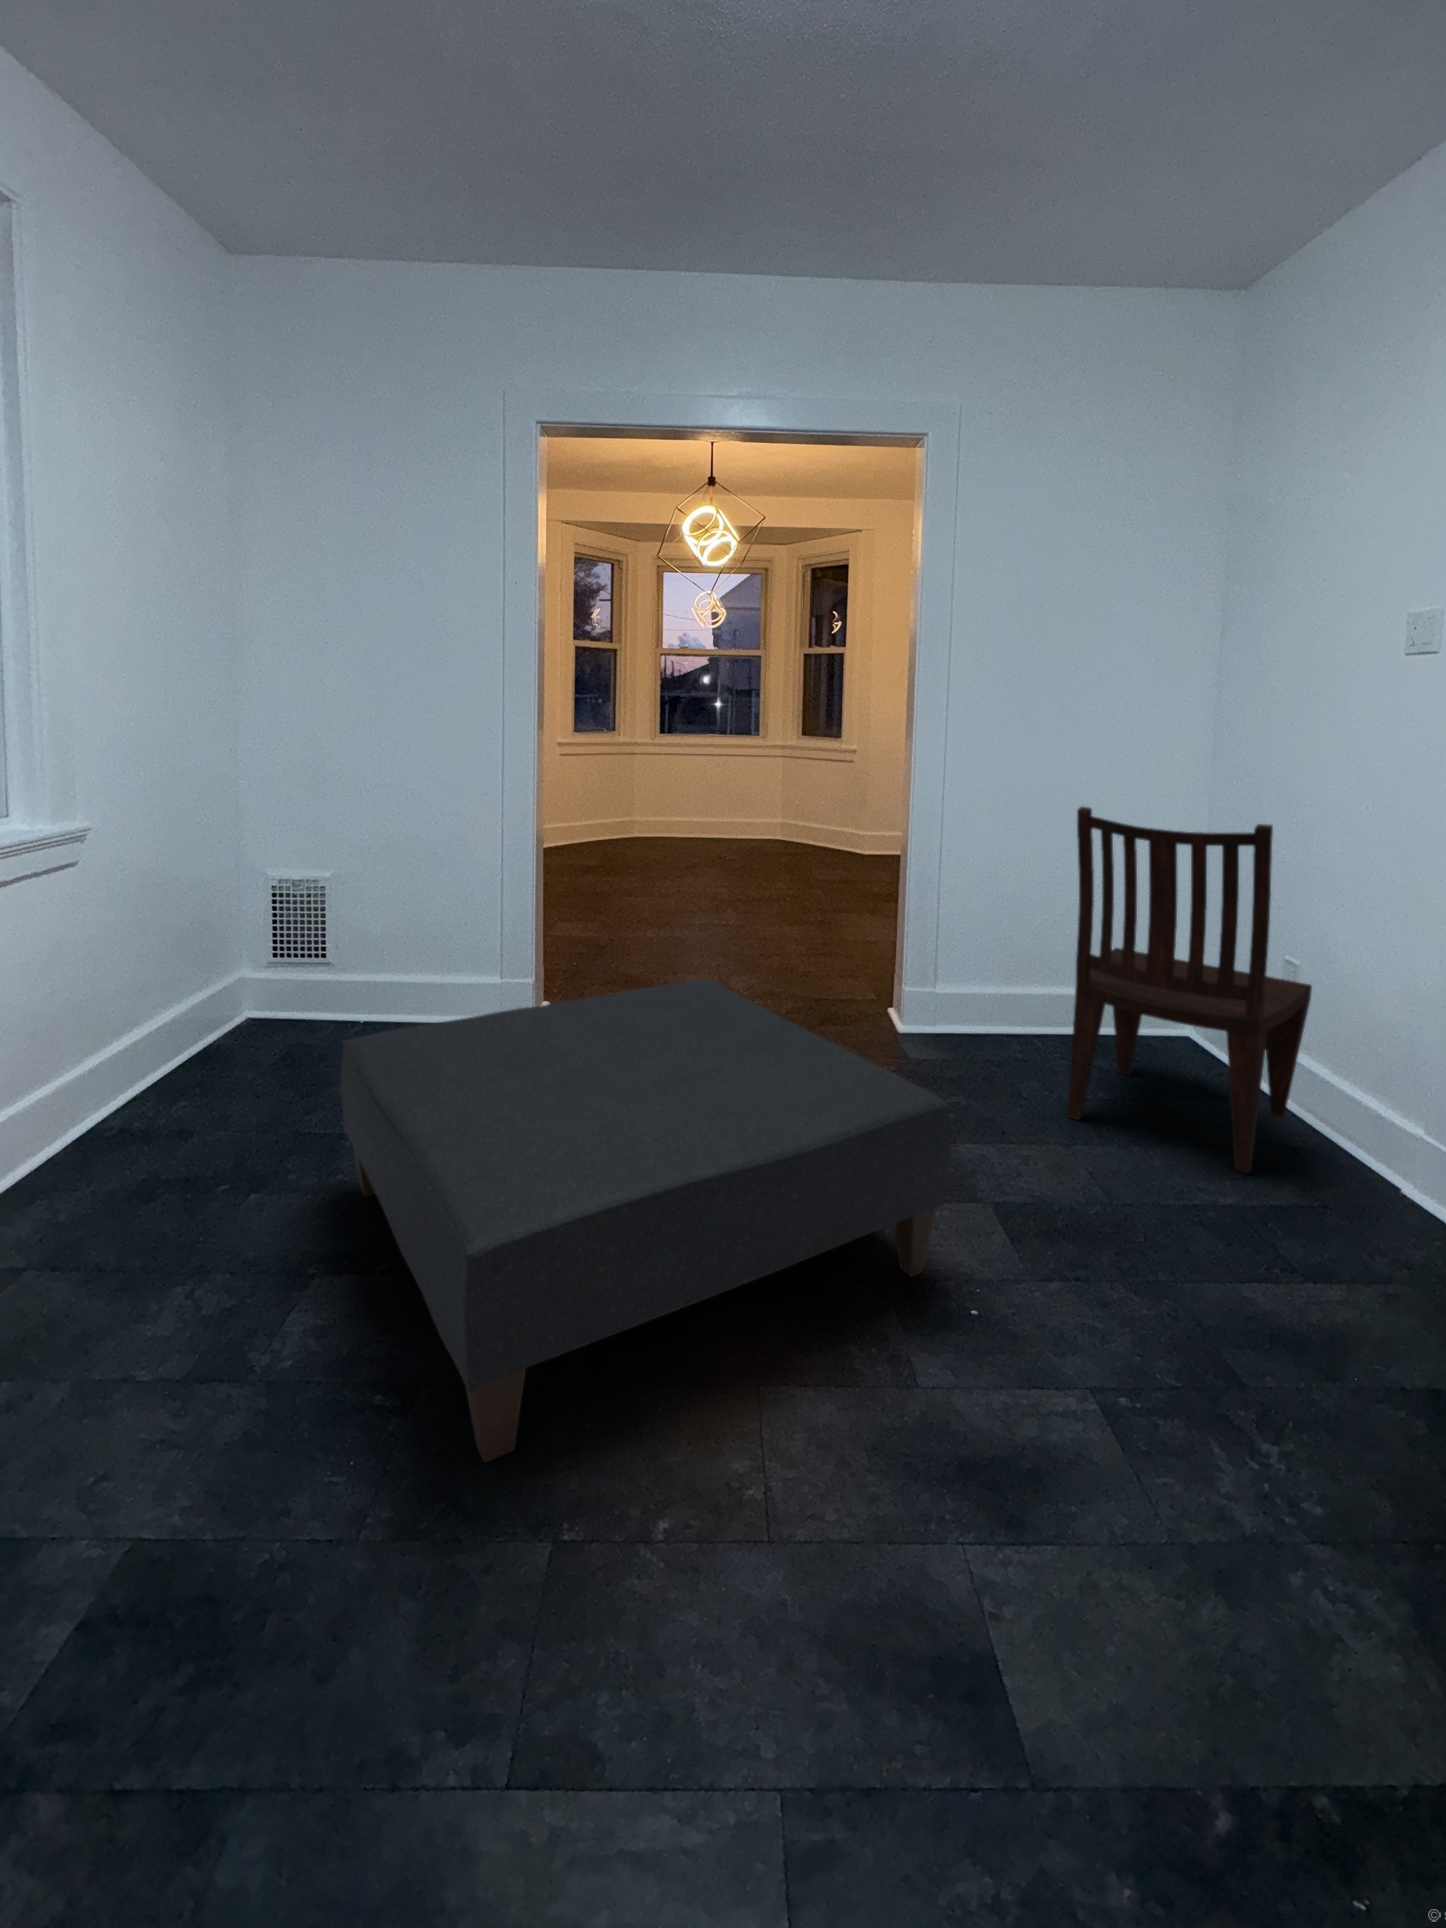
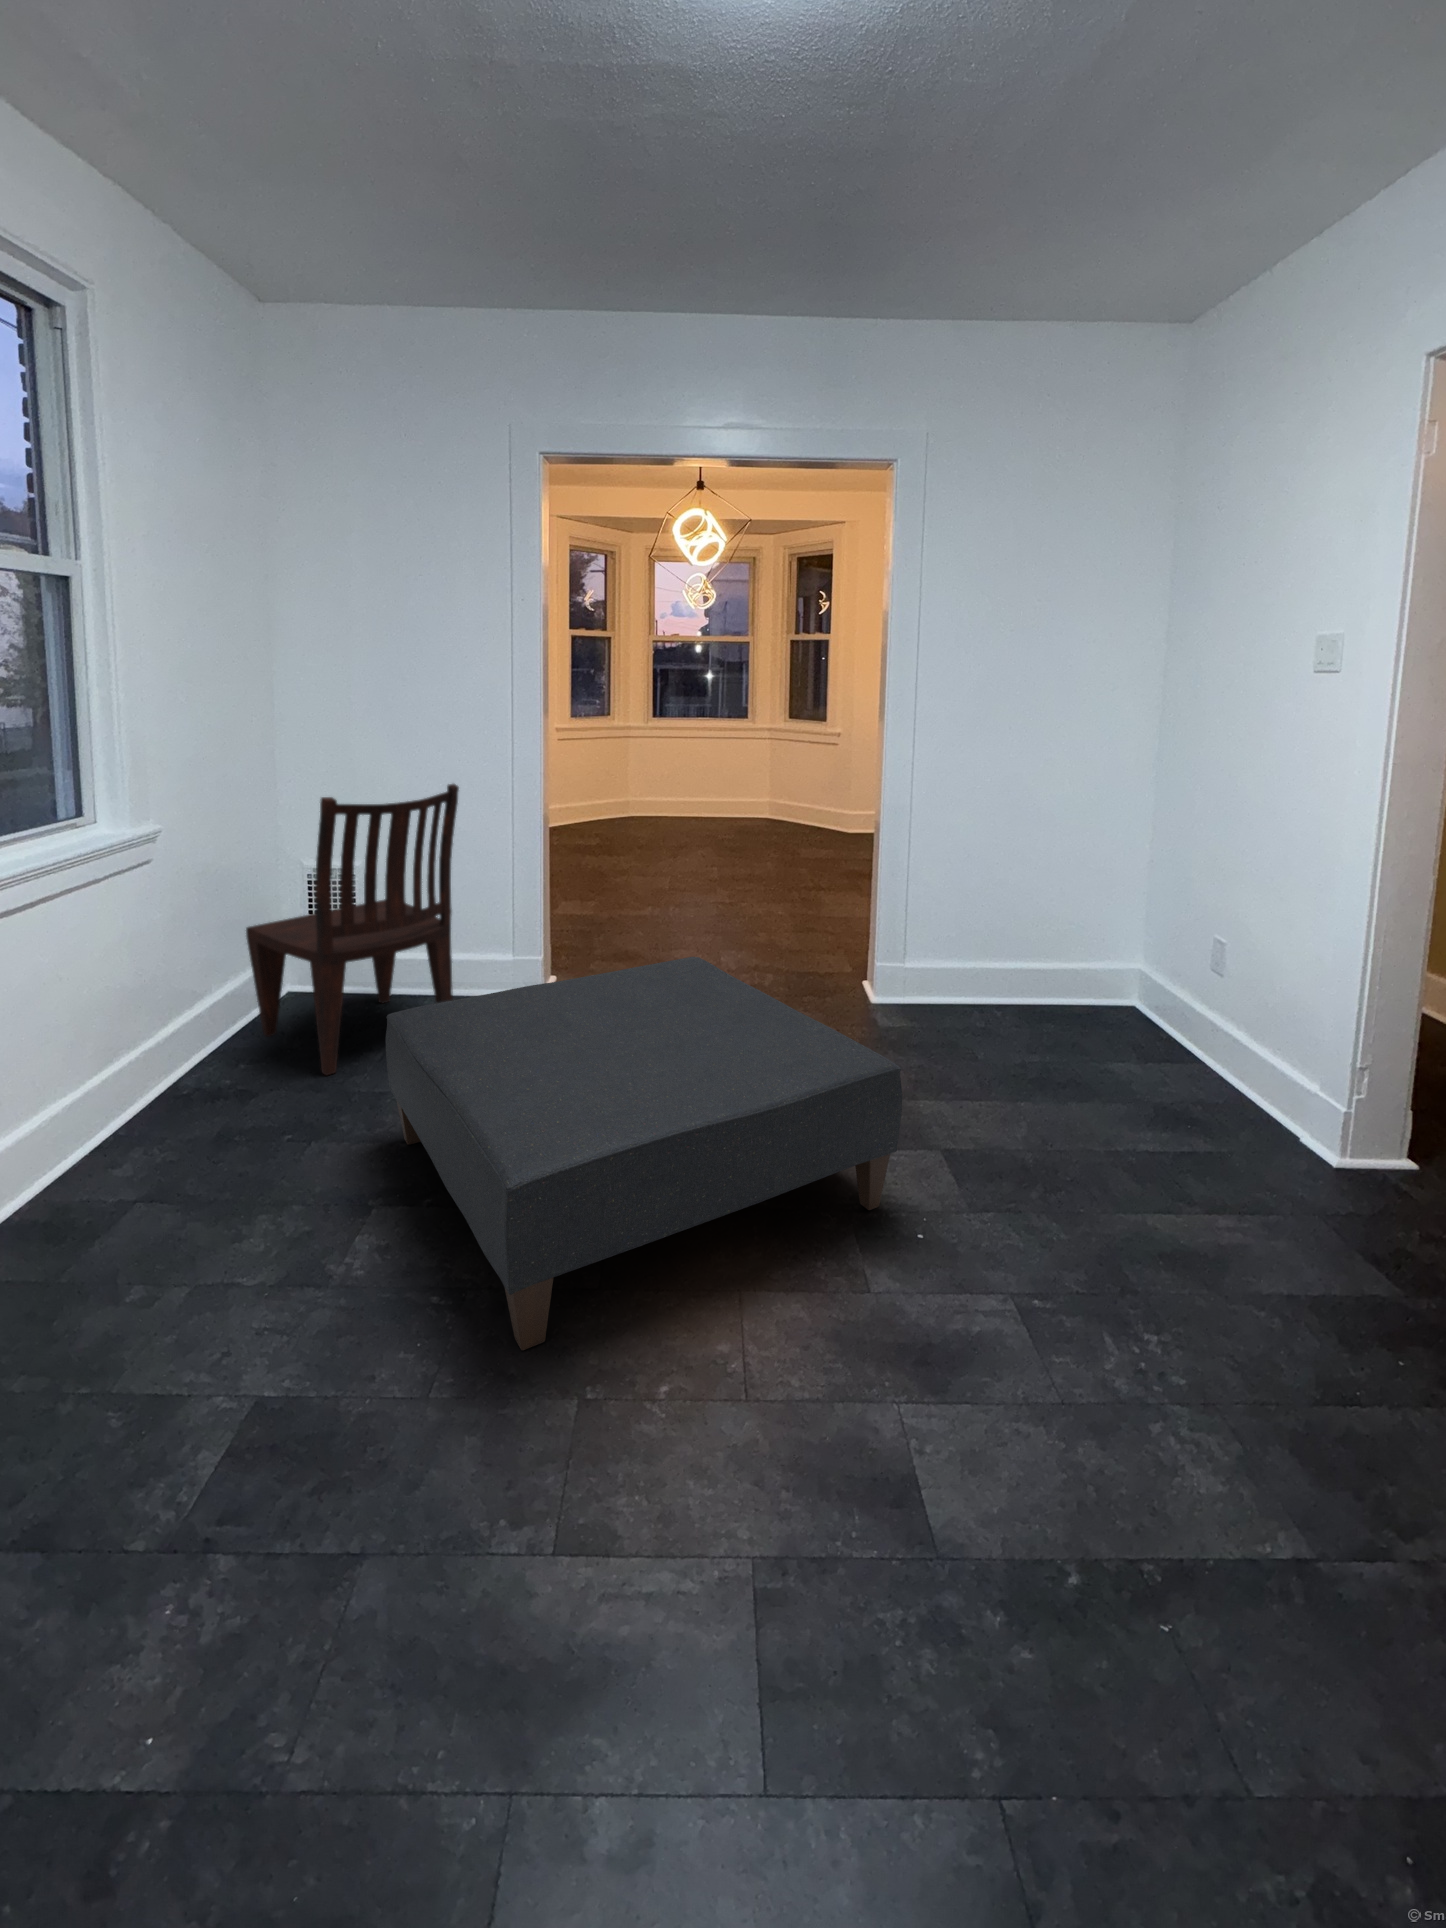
dining chair: present [1067,807,1312,1174] -> present [246,784,459,1075]

